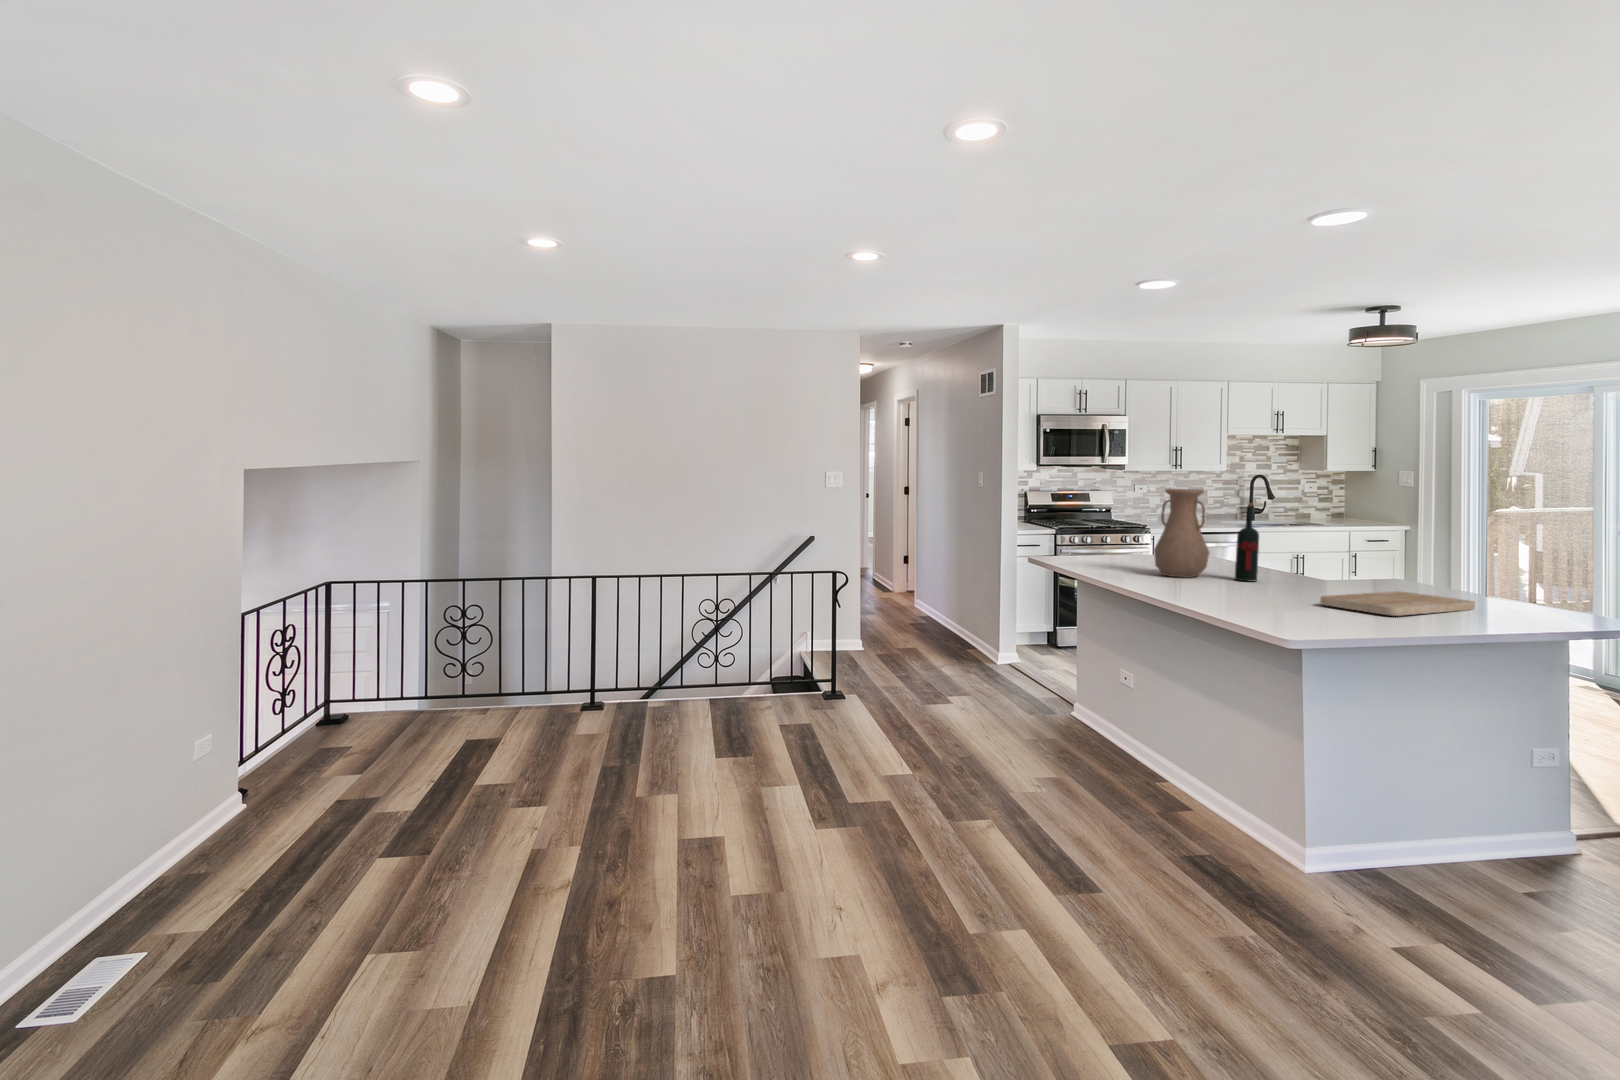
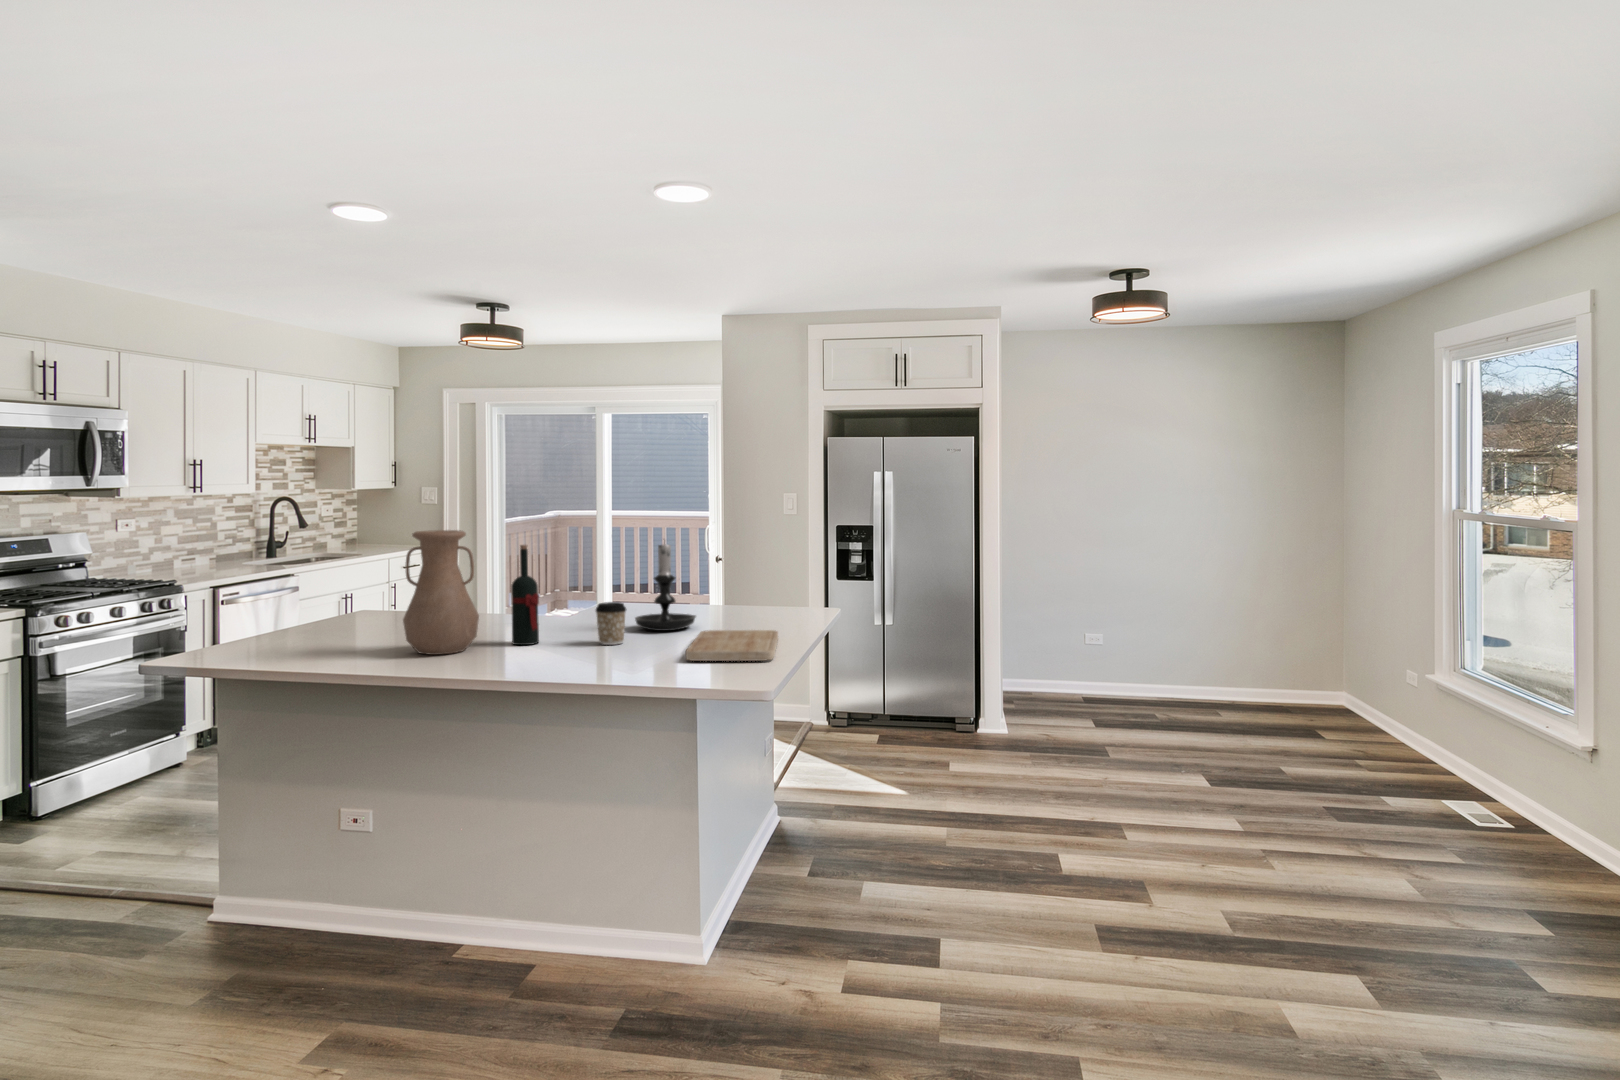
candle holder: none [1356,506,1430,591] -> present [635,544,696,631]
coffee cup: none [1294,555,1324,590] -> present [596,602,626,645]

